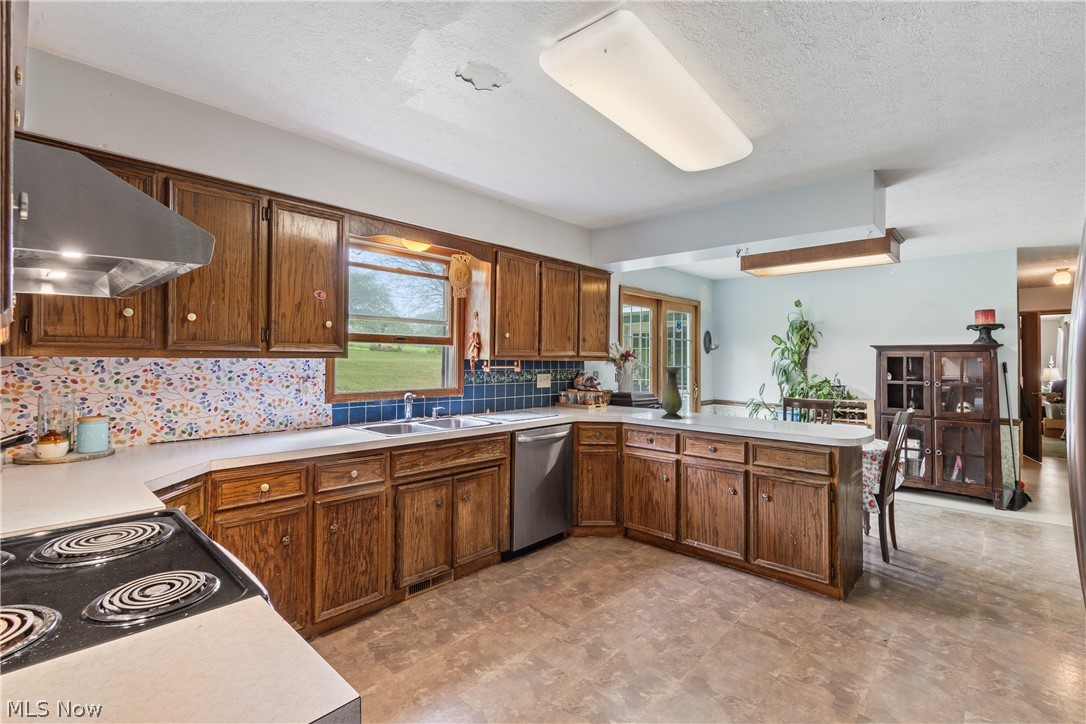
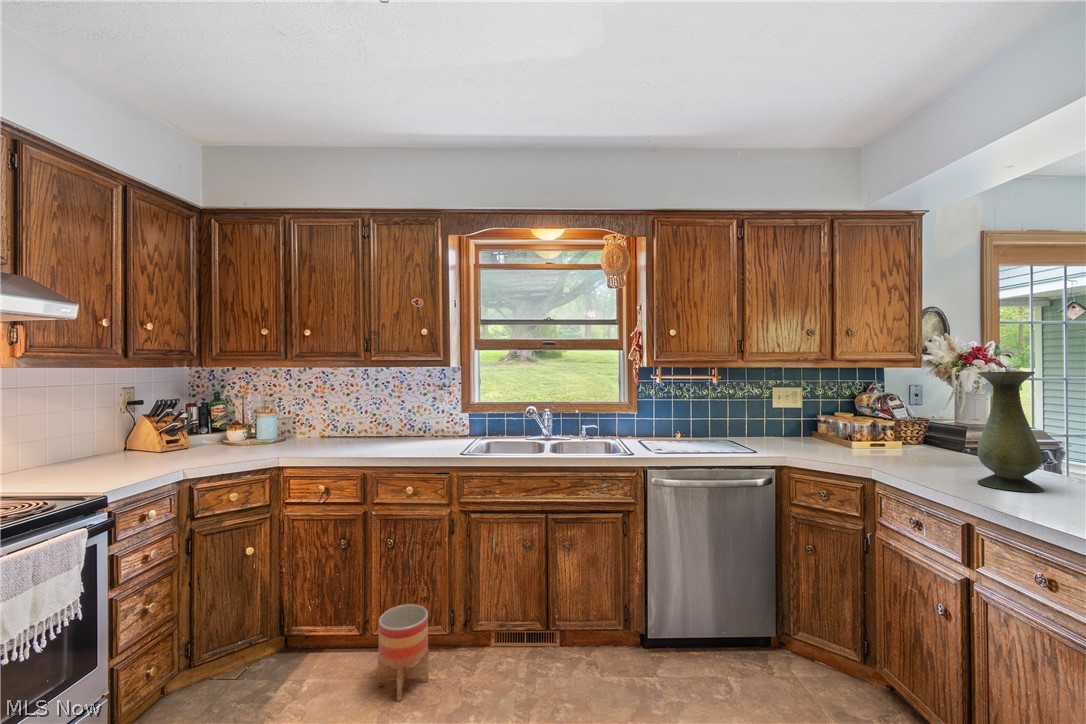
planter: none [350,571,393,647] -> present [377,604,429,701]

